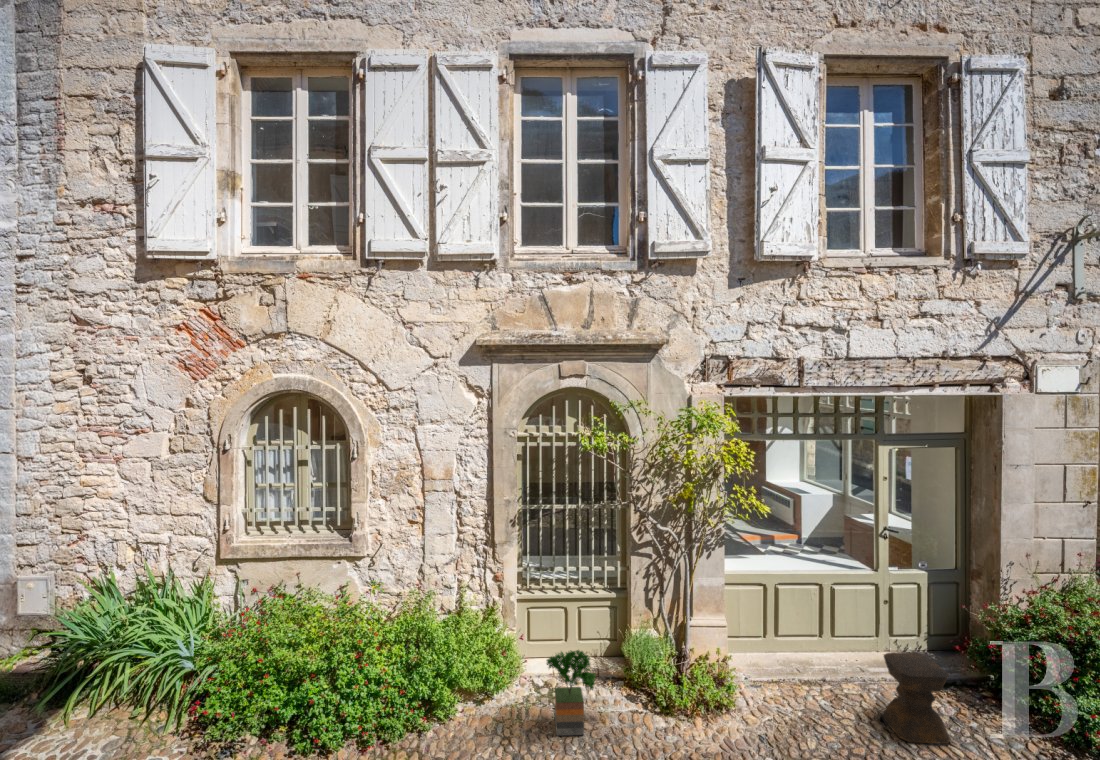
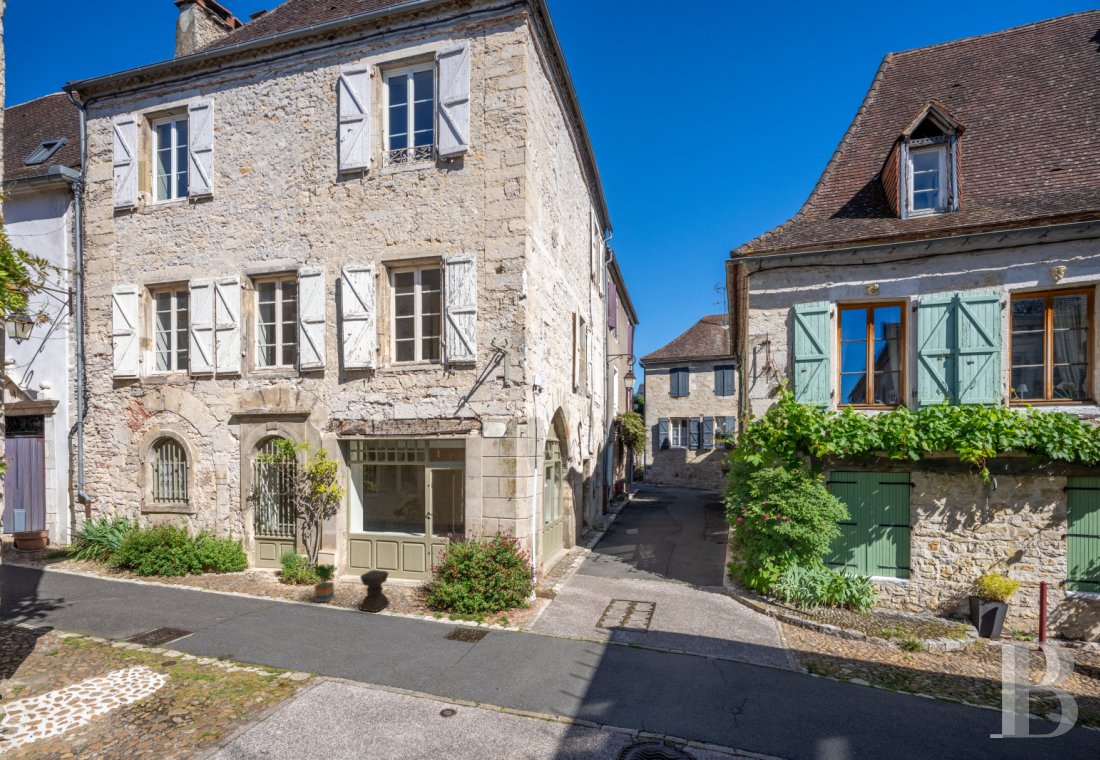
potted tree: present [547,650,596,736] -> present [314,564,337,602]

